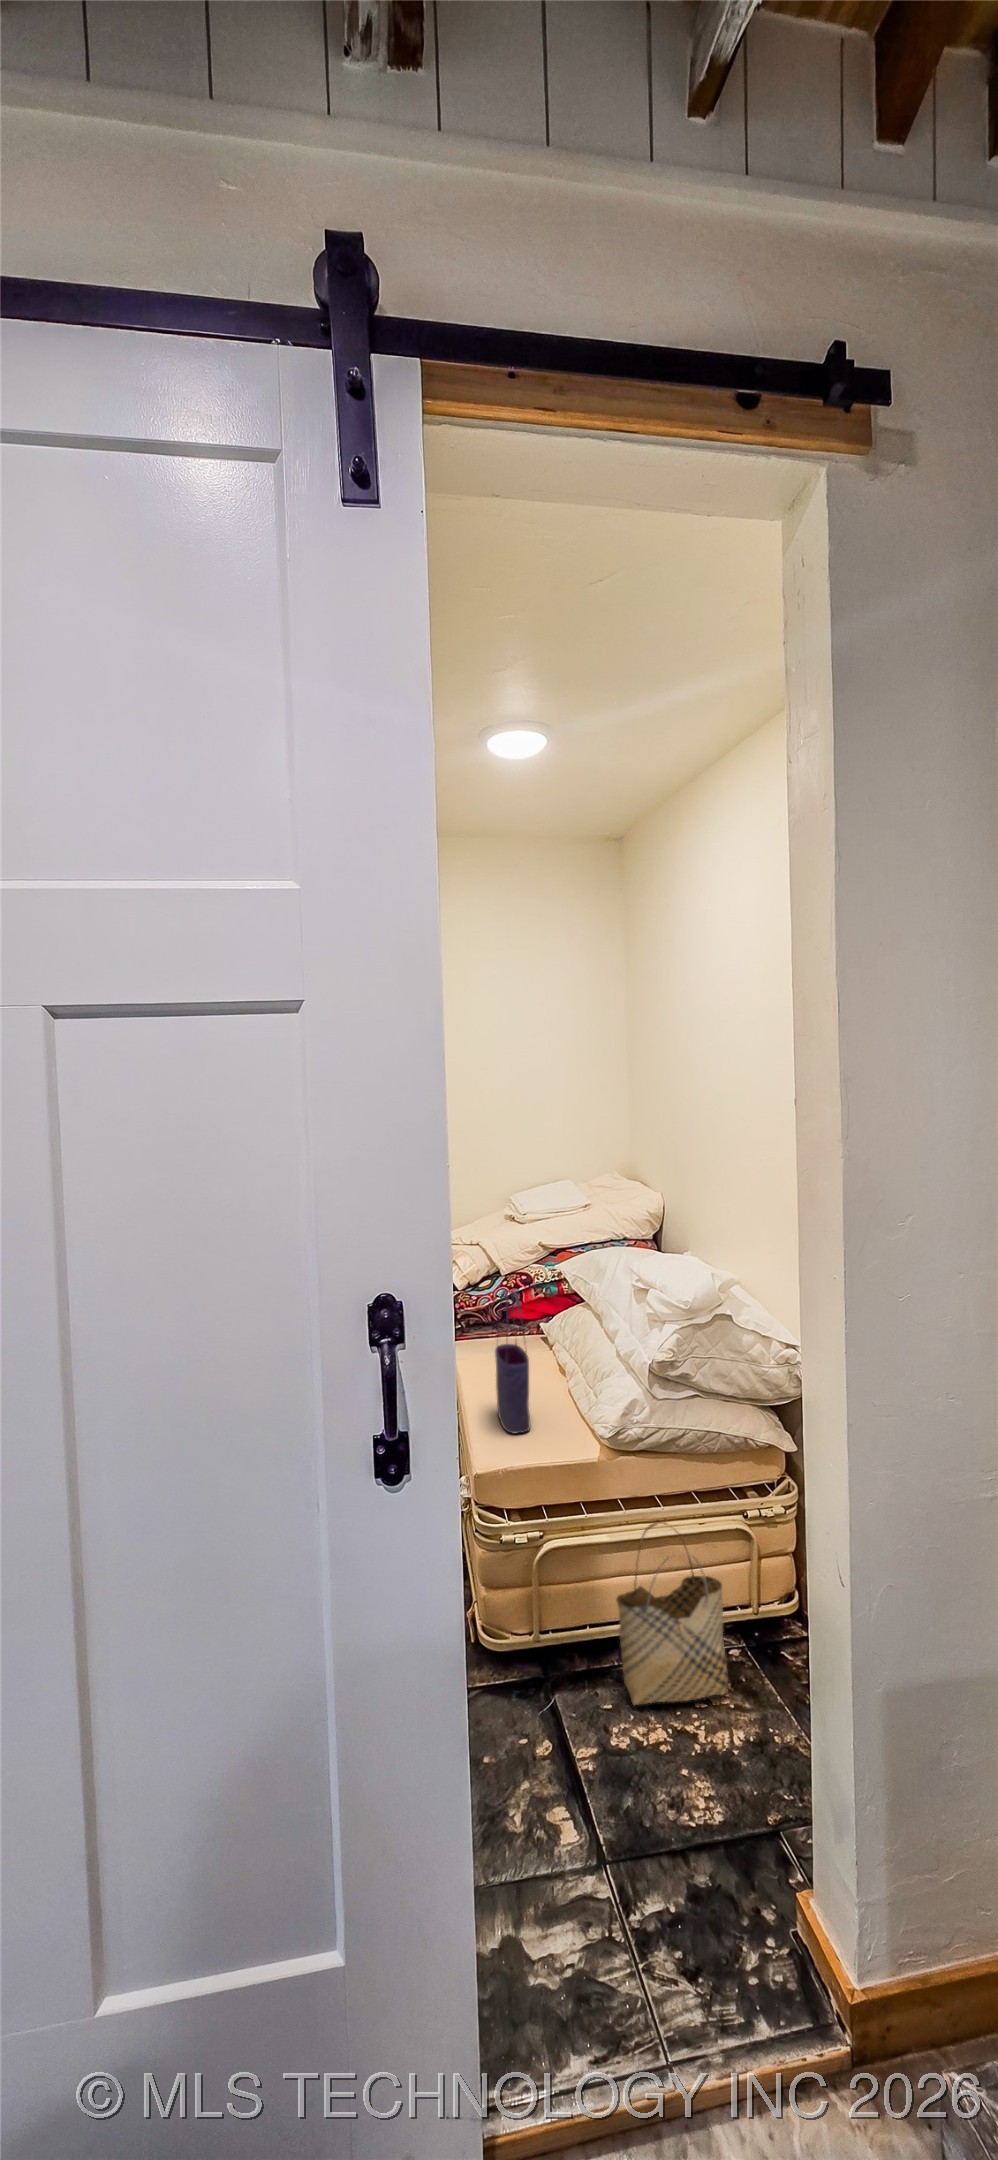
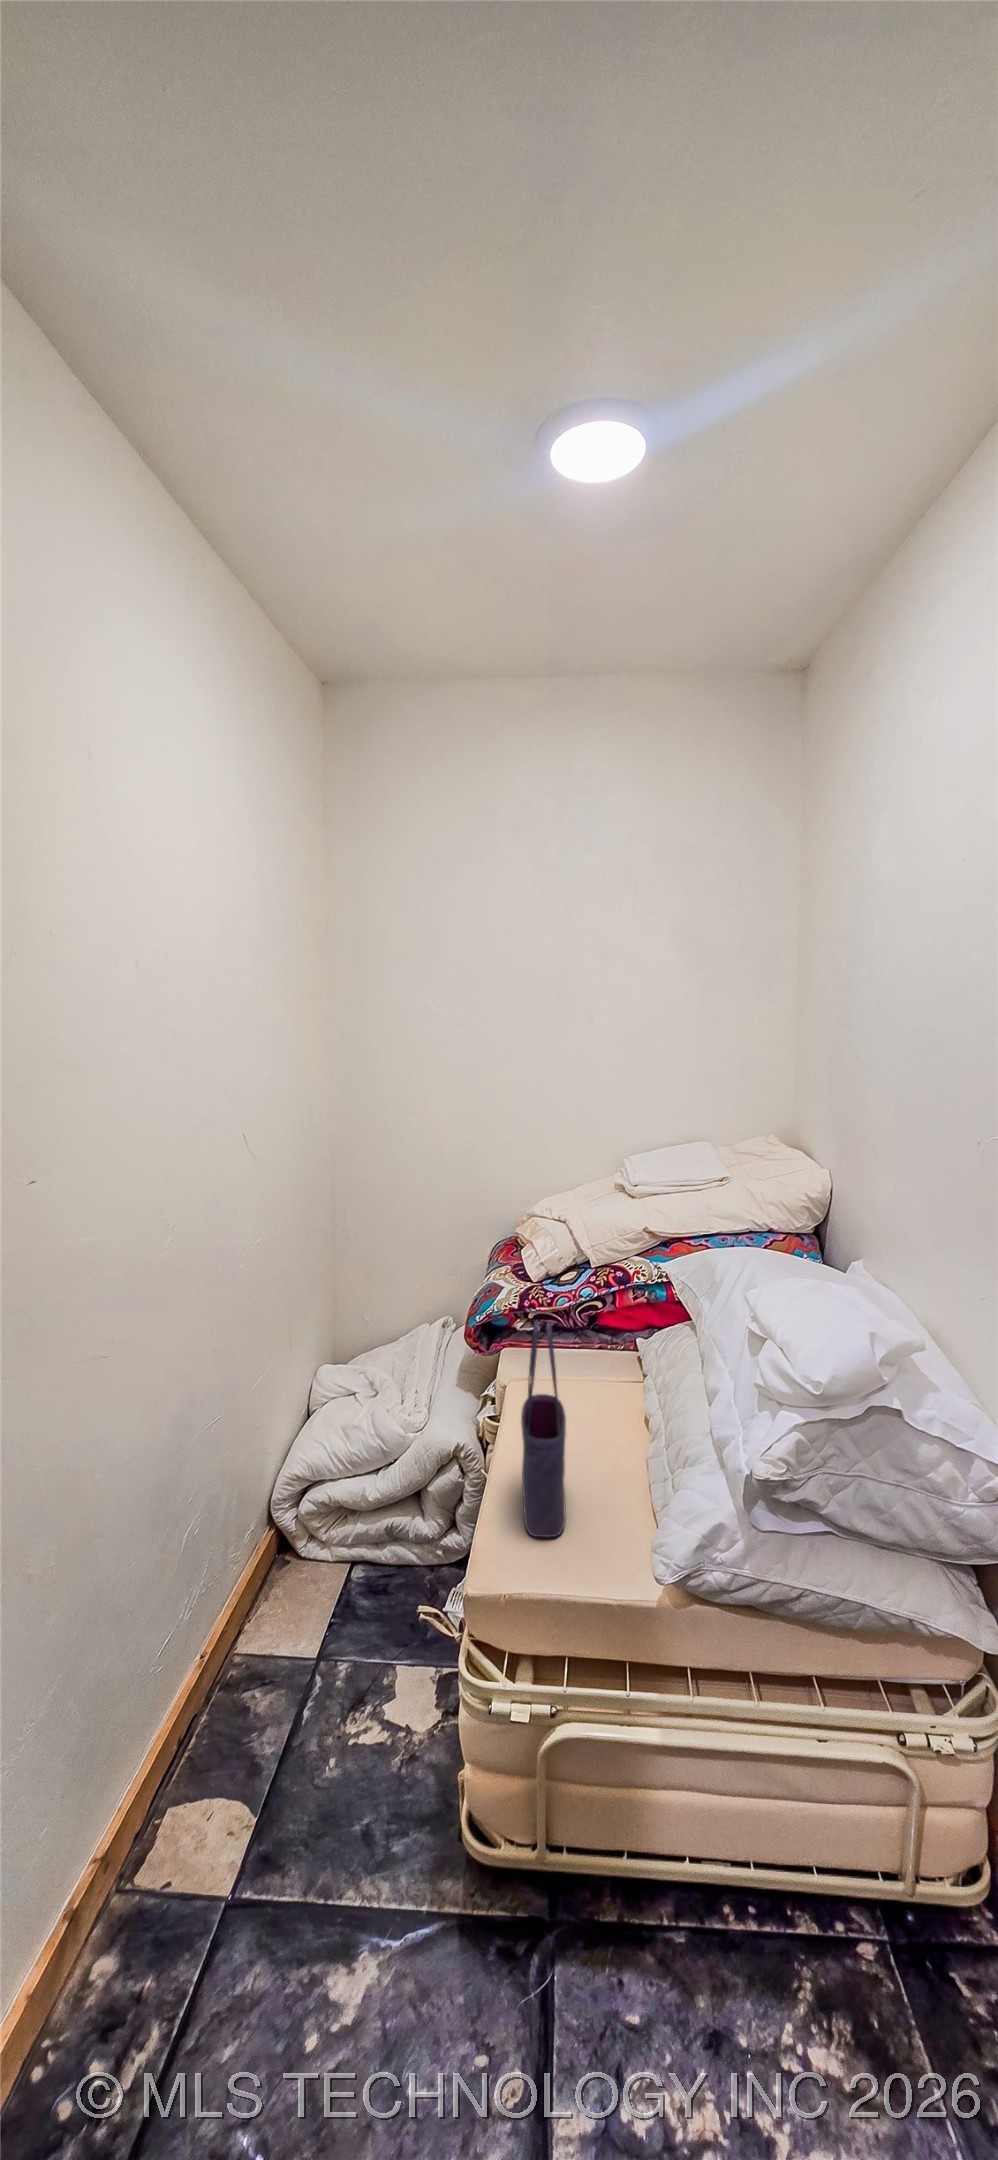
woven basket: present [616,1521,728,1705] -> none [656,1736,846,2061]

